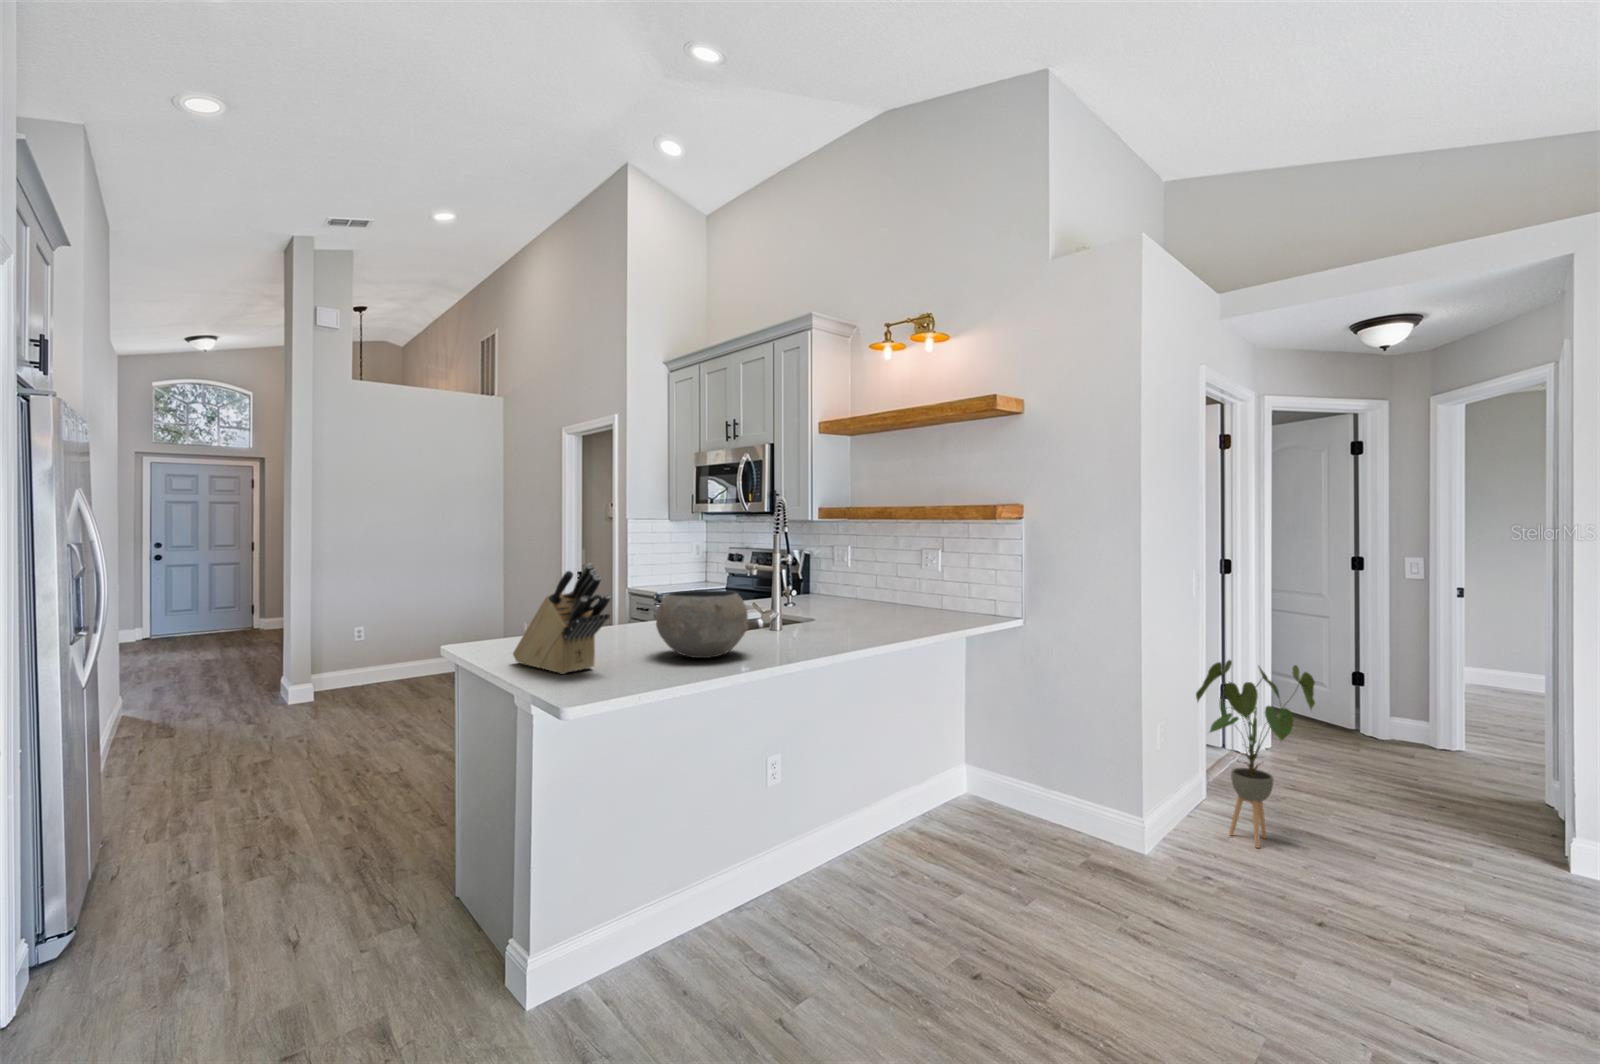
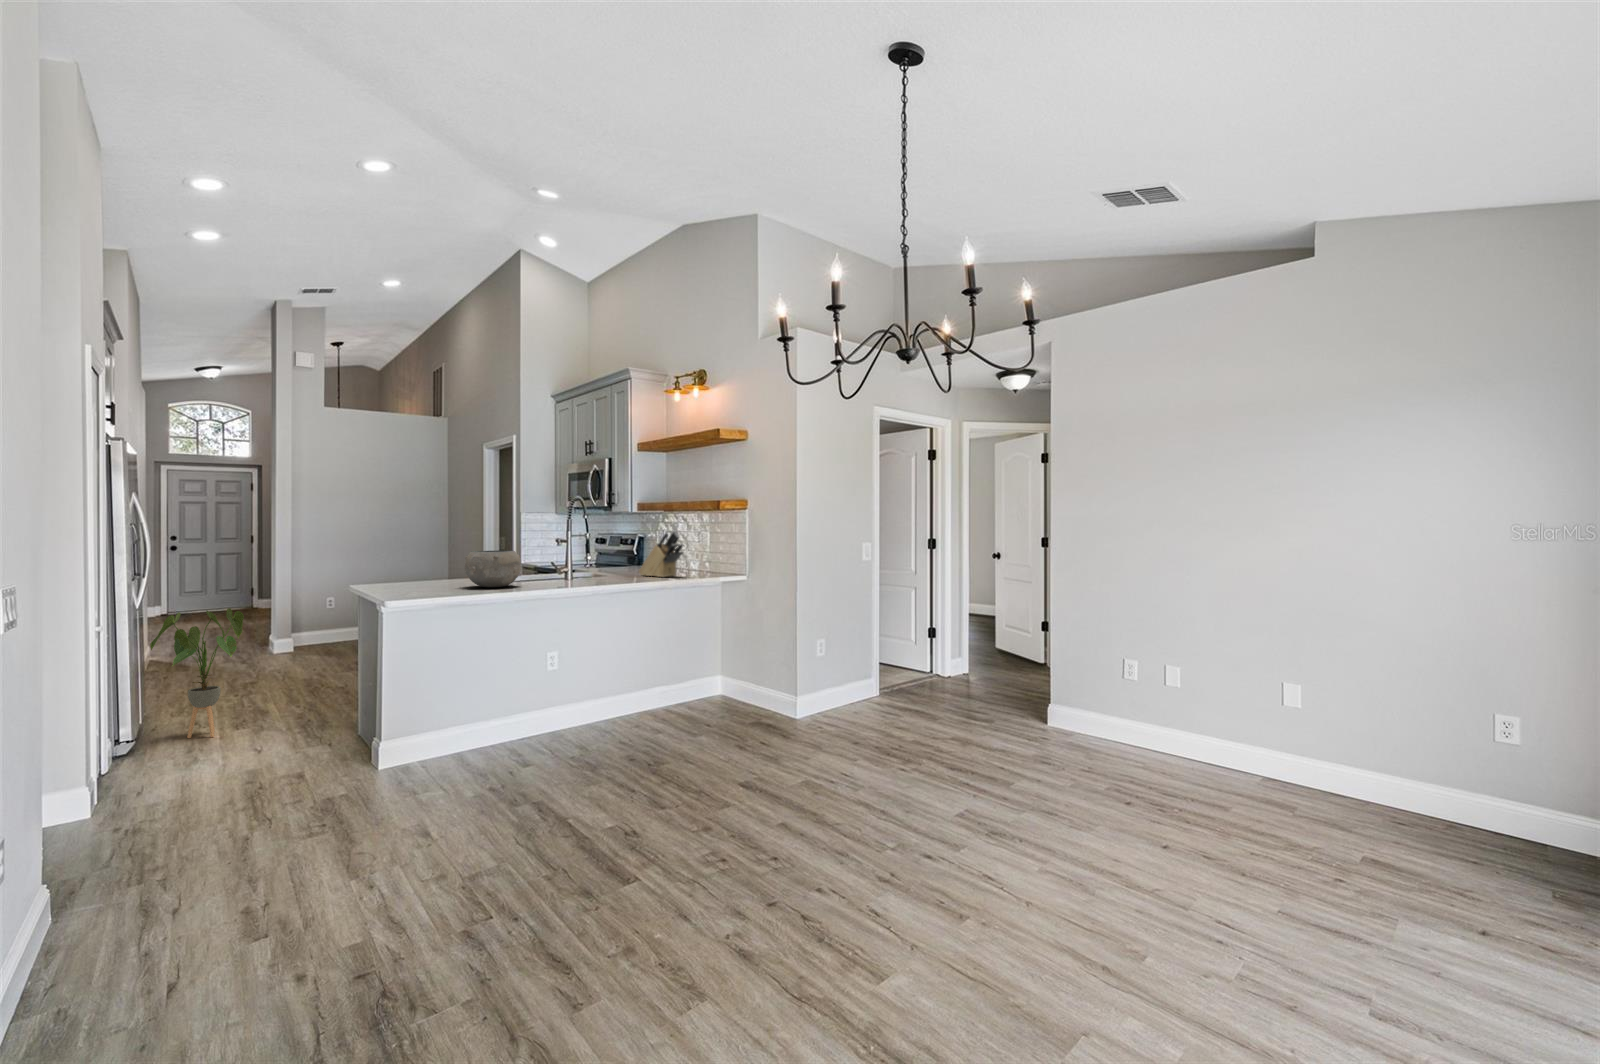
knife block: present [513,563,611,674] -> present [639,531,683,577]
house plant: present [1196,660,1315,848] -> present [150,608,244,738]

